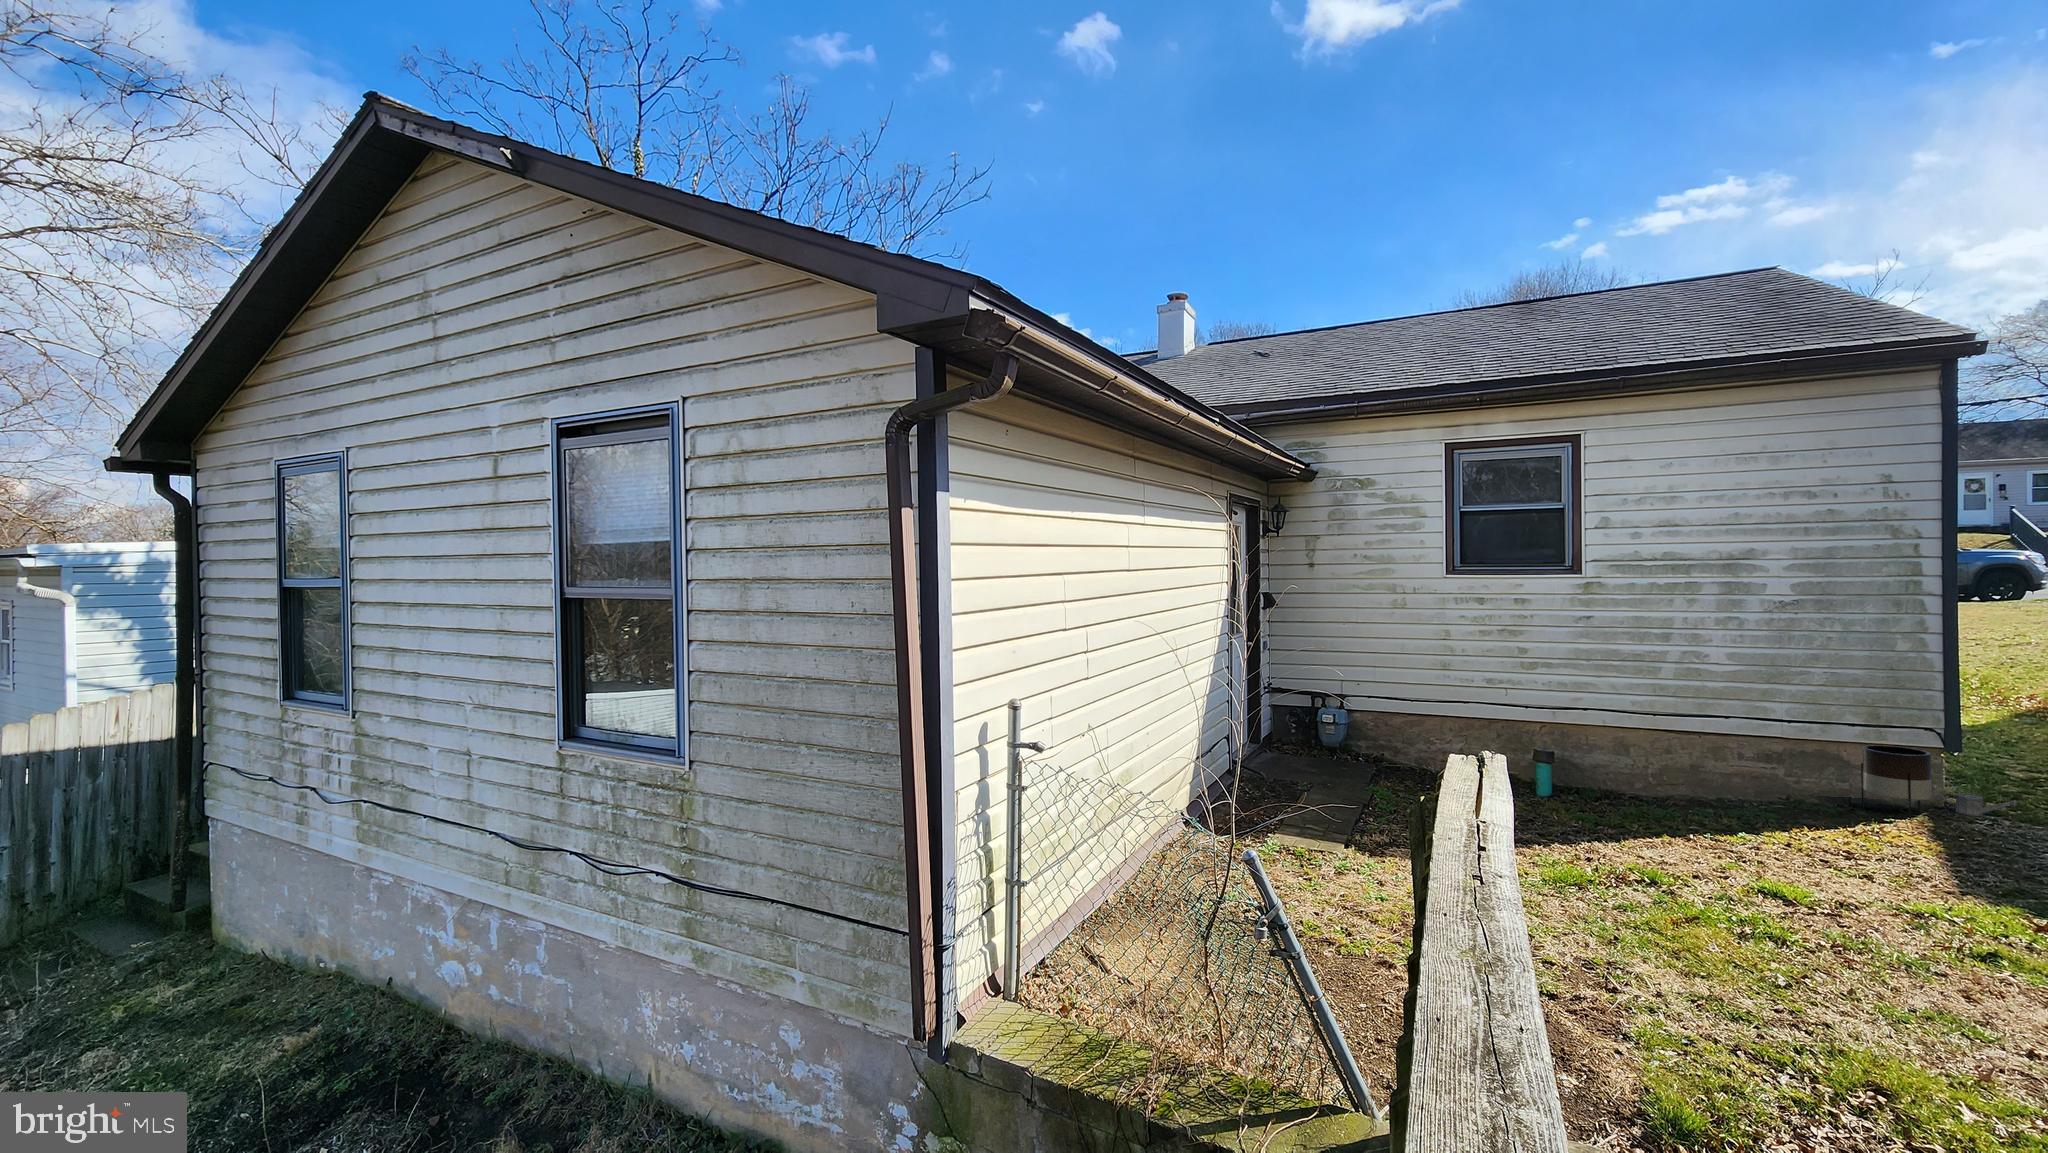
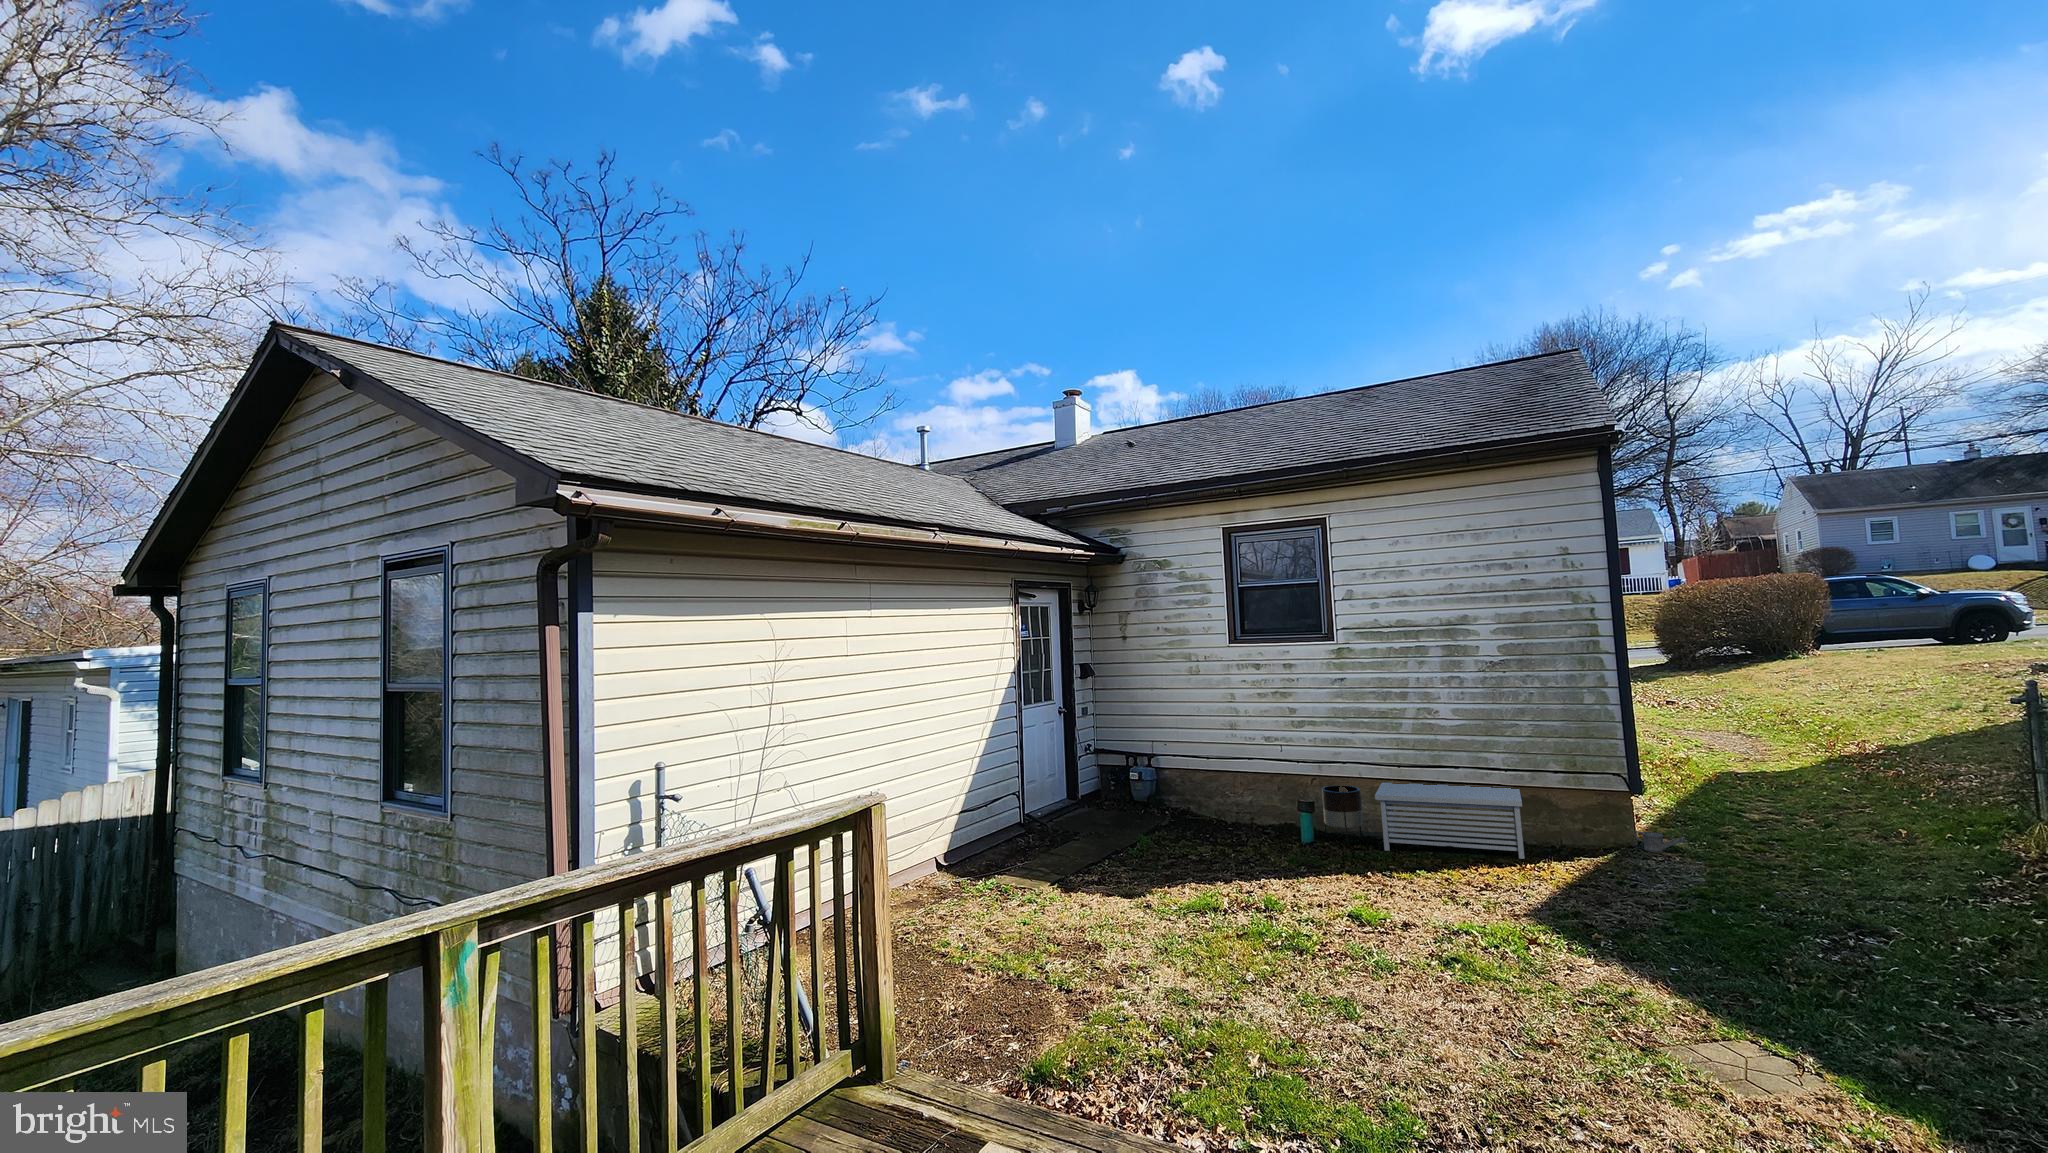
storage bench: none [1629,732,1836,823] -> present [1375,783,1524,859]
planter: present [1861,745,1932,820] -> present [1321,785,1363,844]

